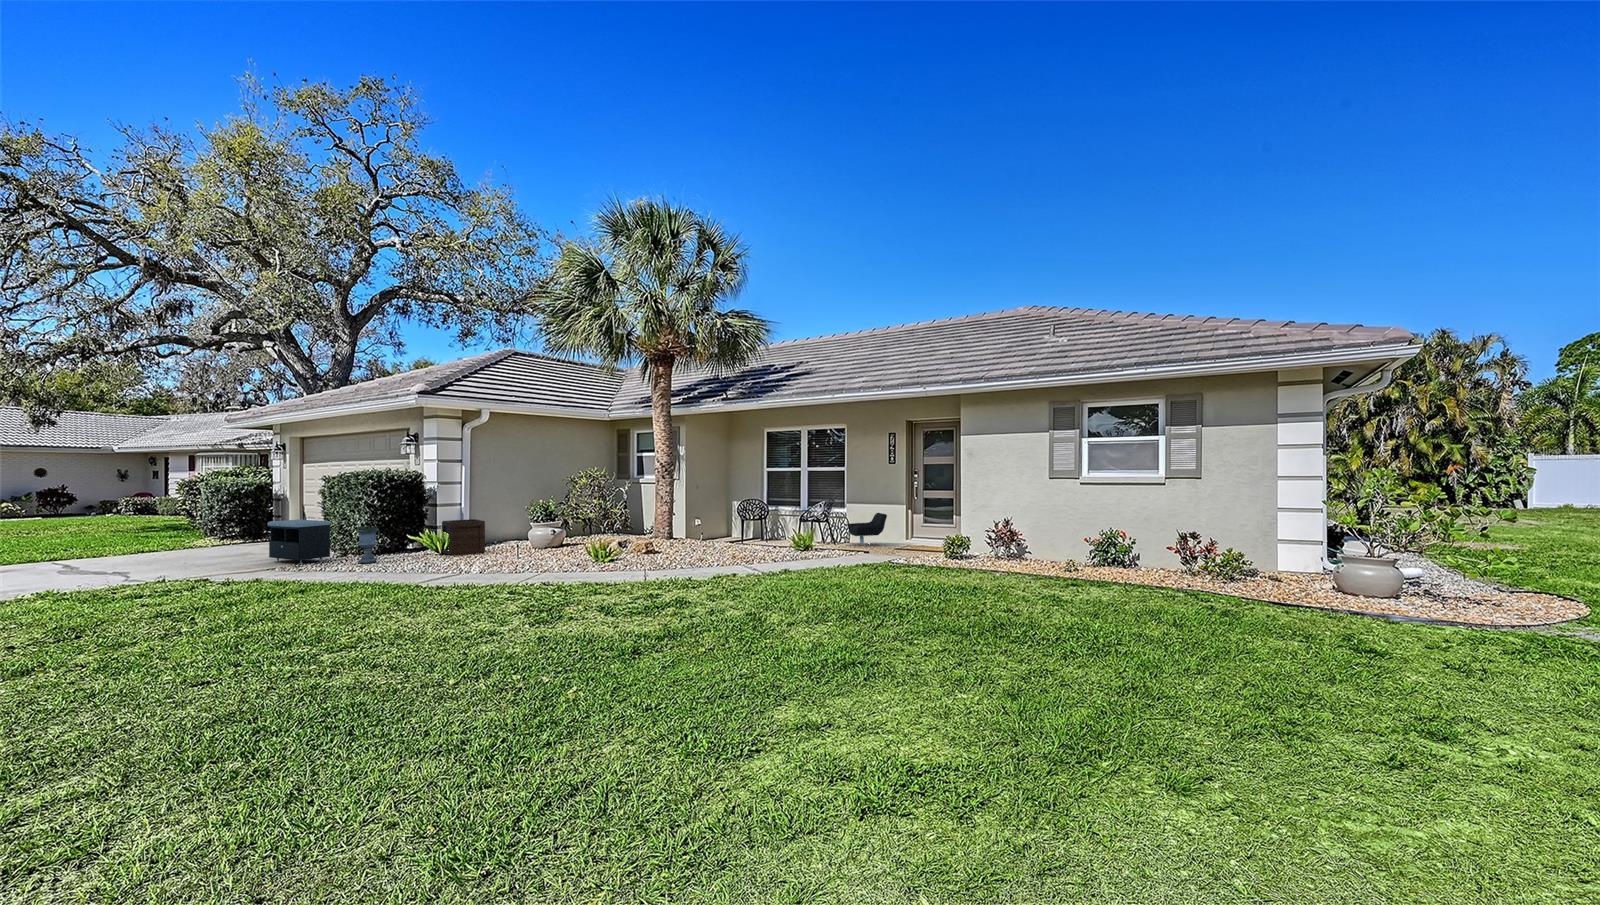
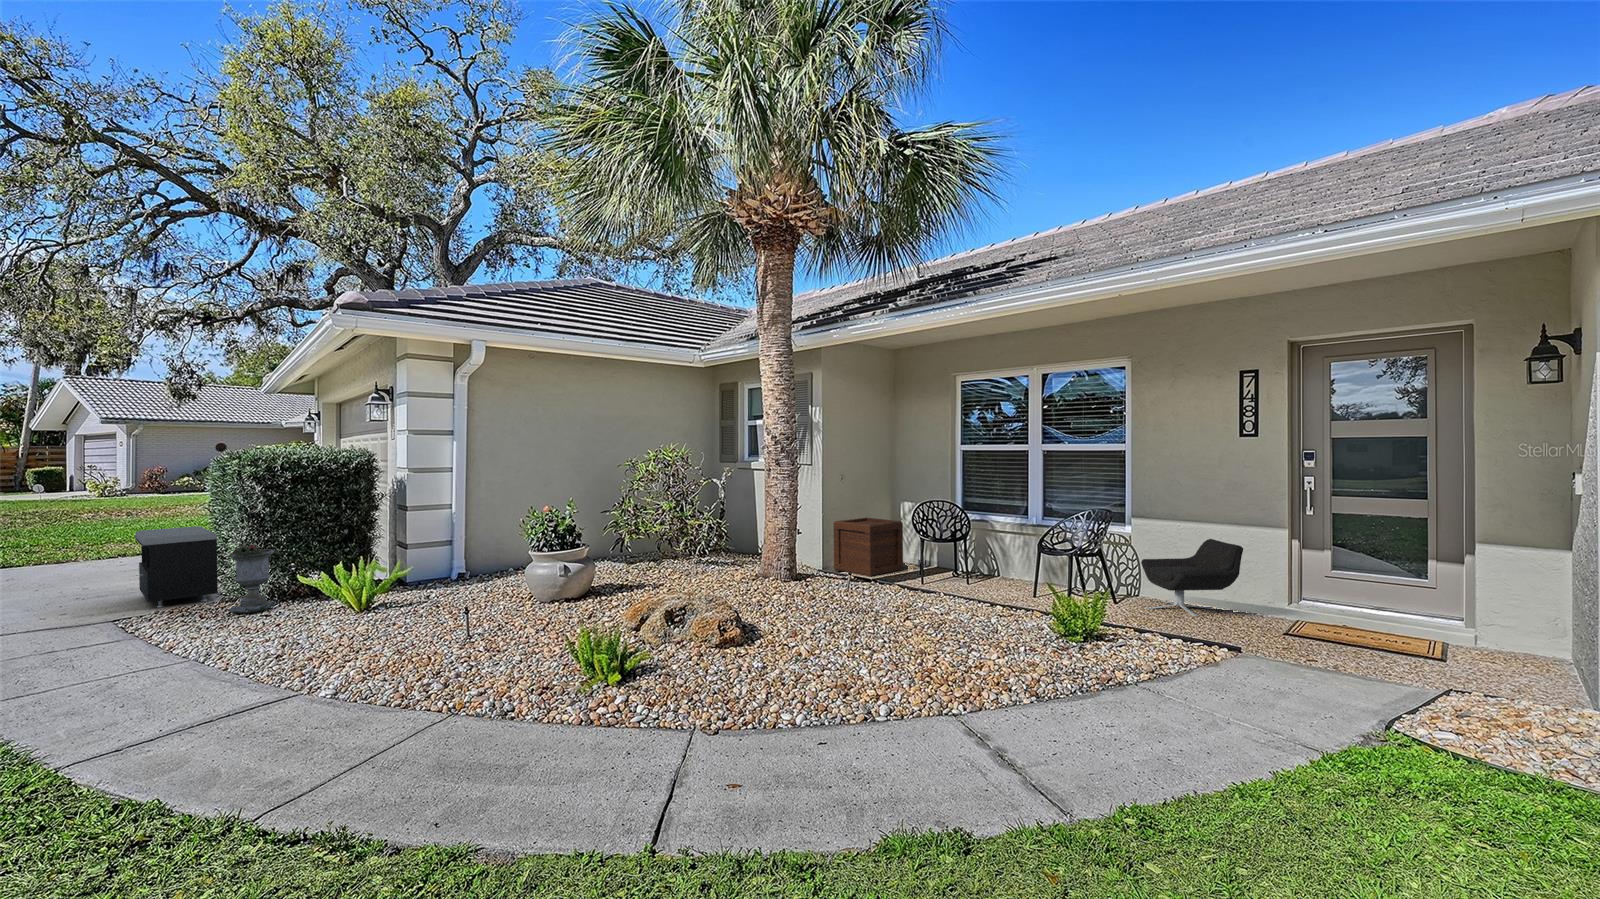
wooden crate: present [442,519,485,556] -> present [834,518,903,576]

